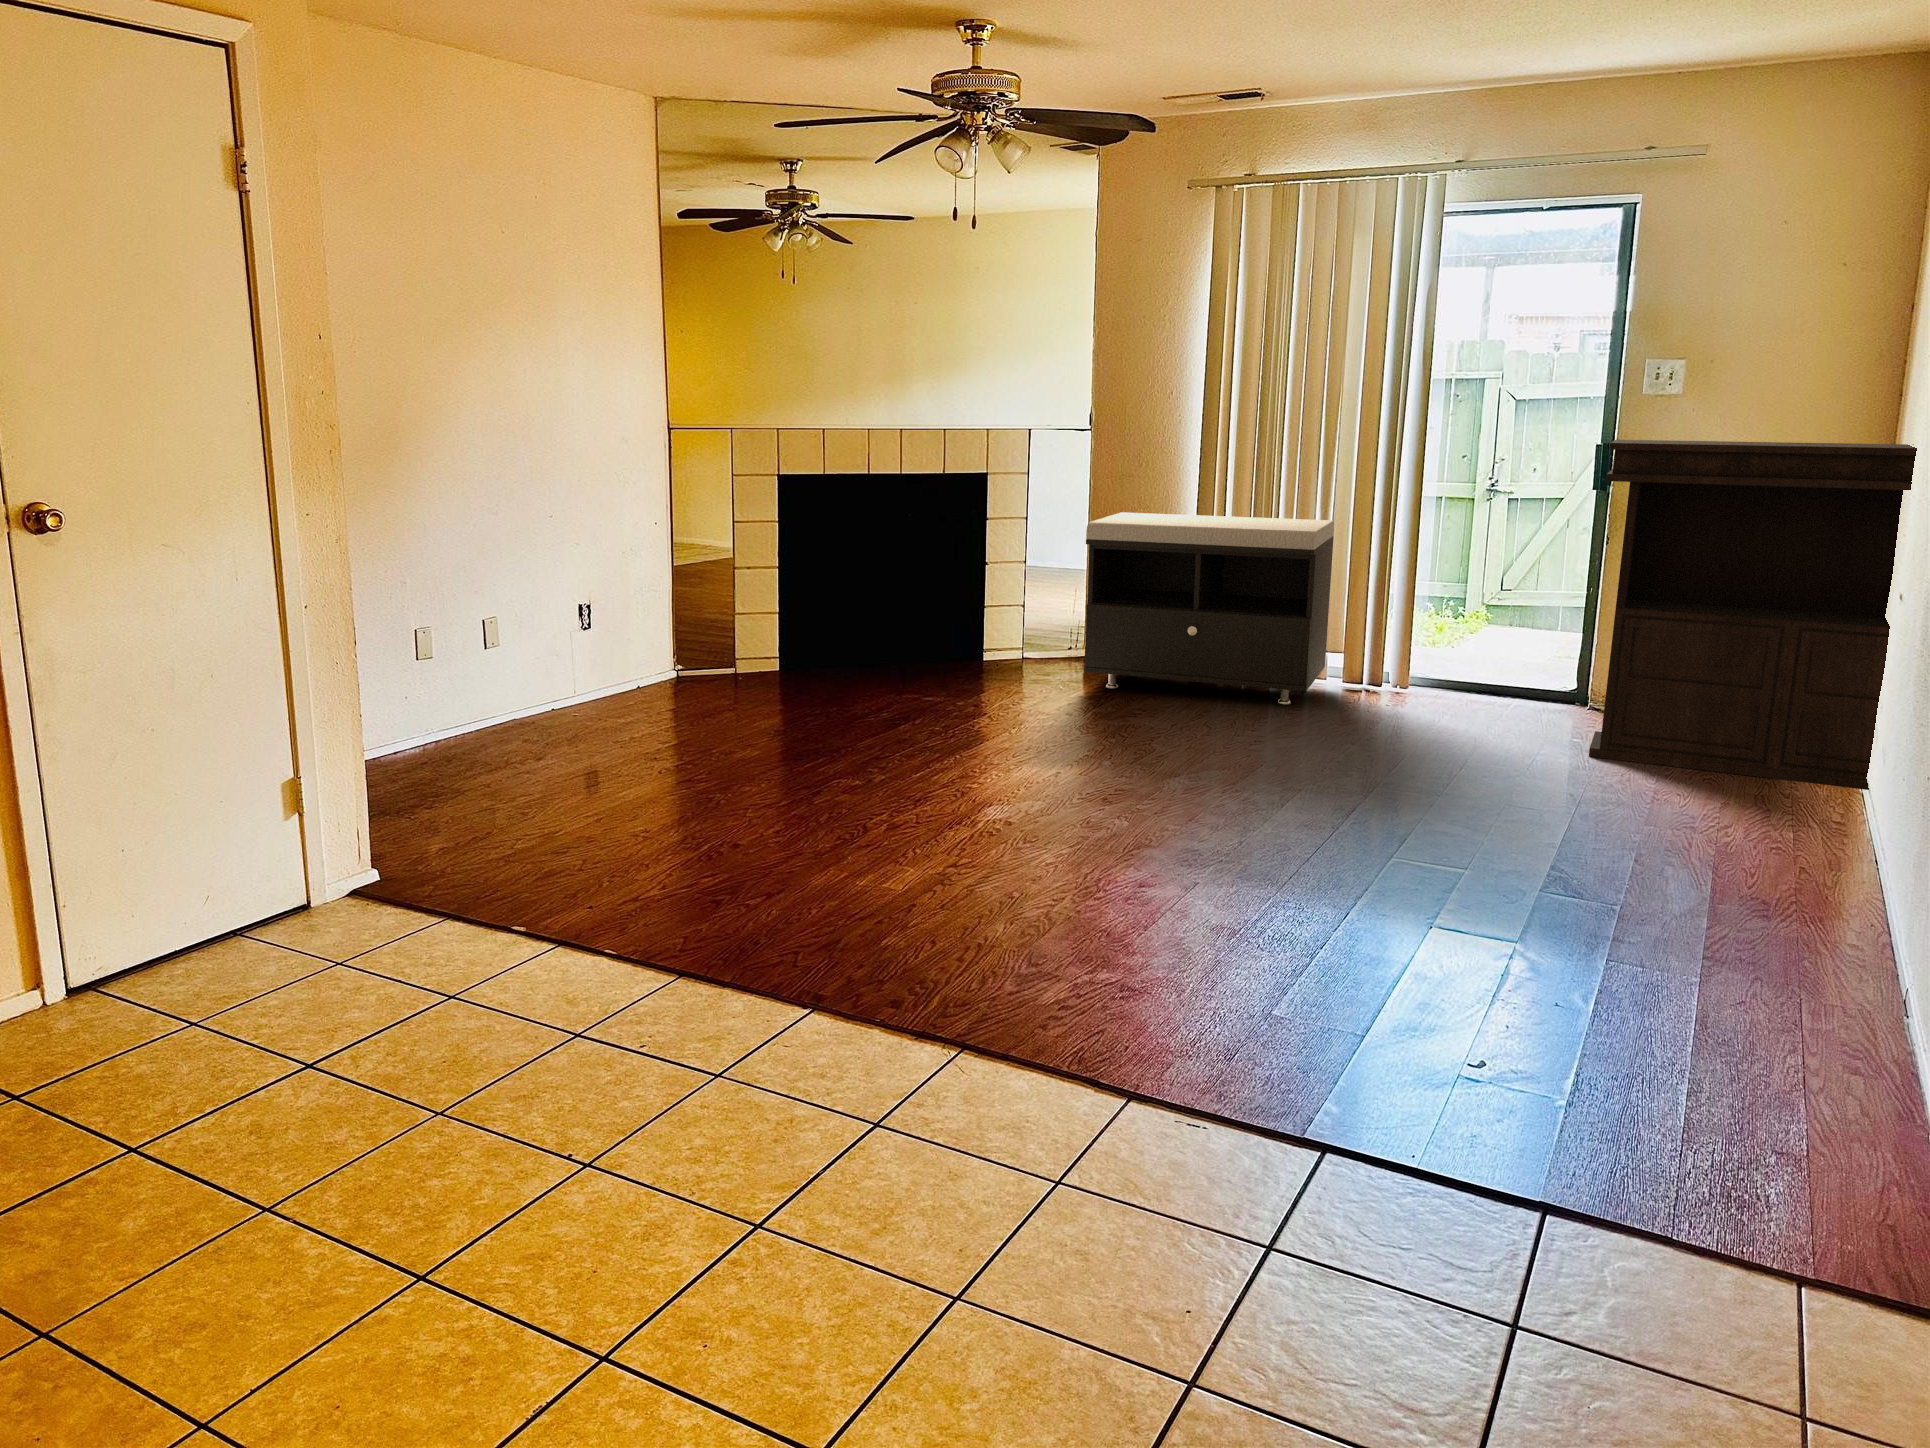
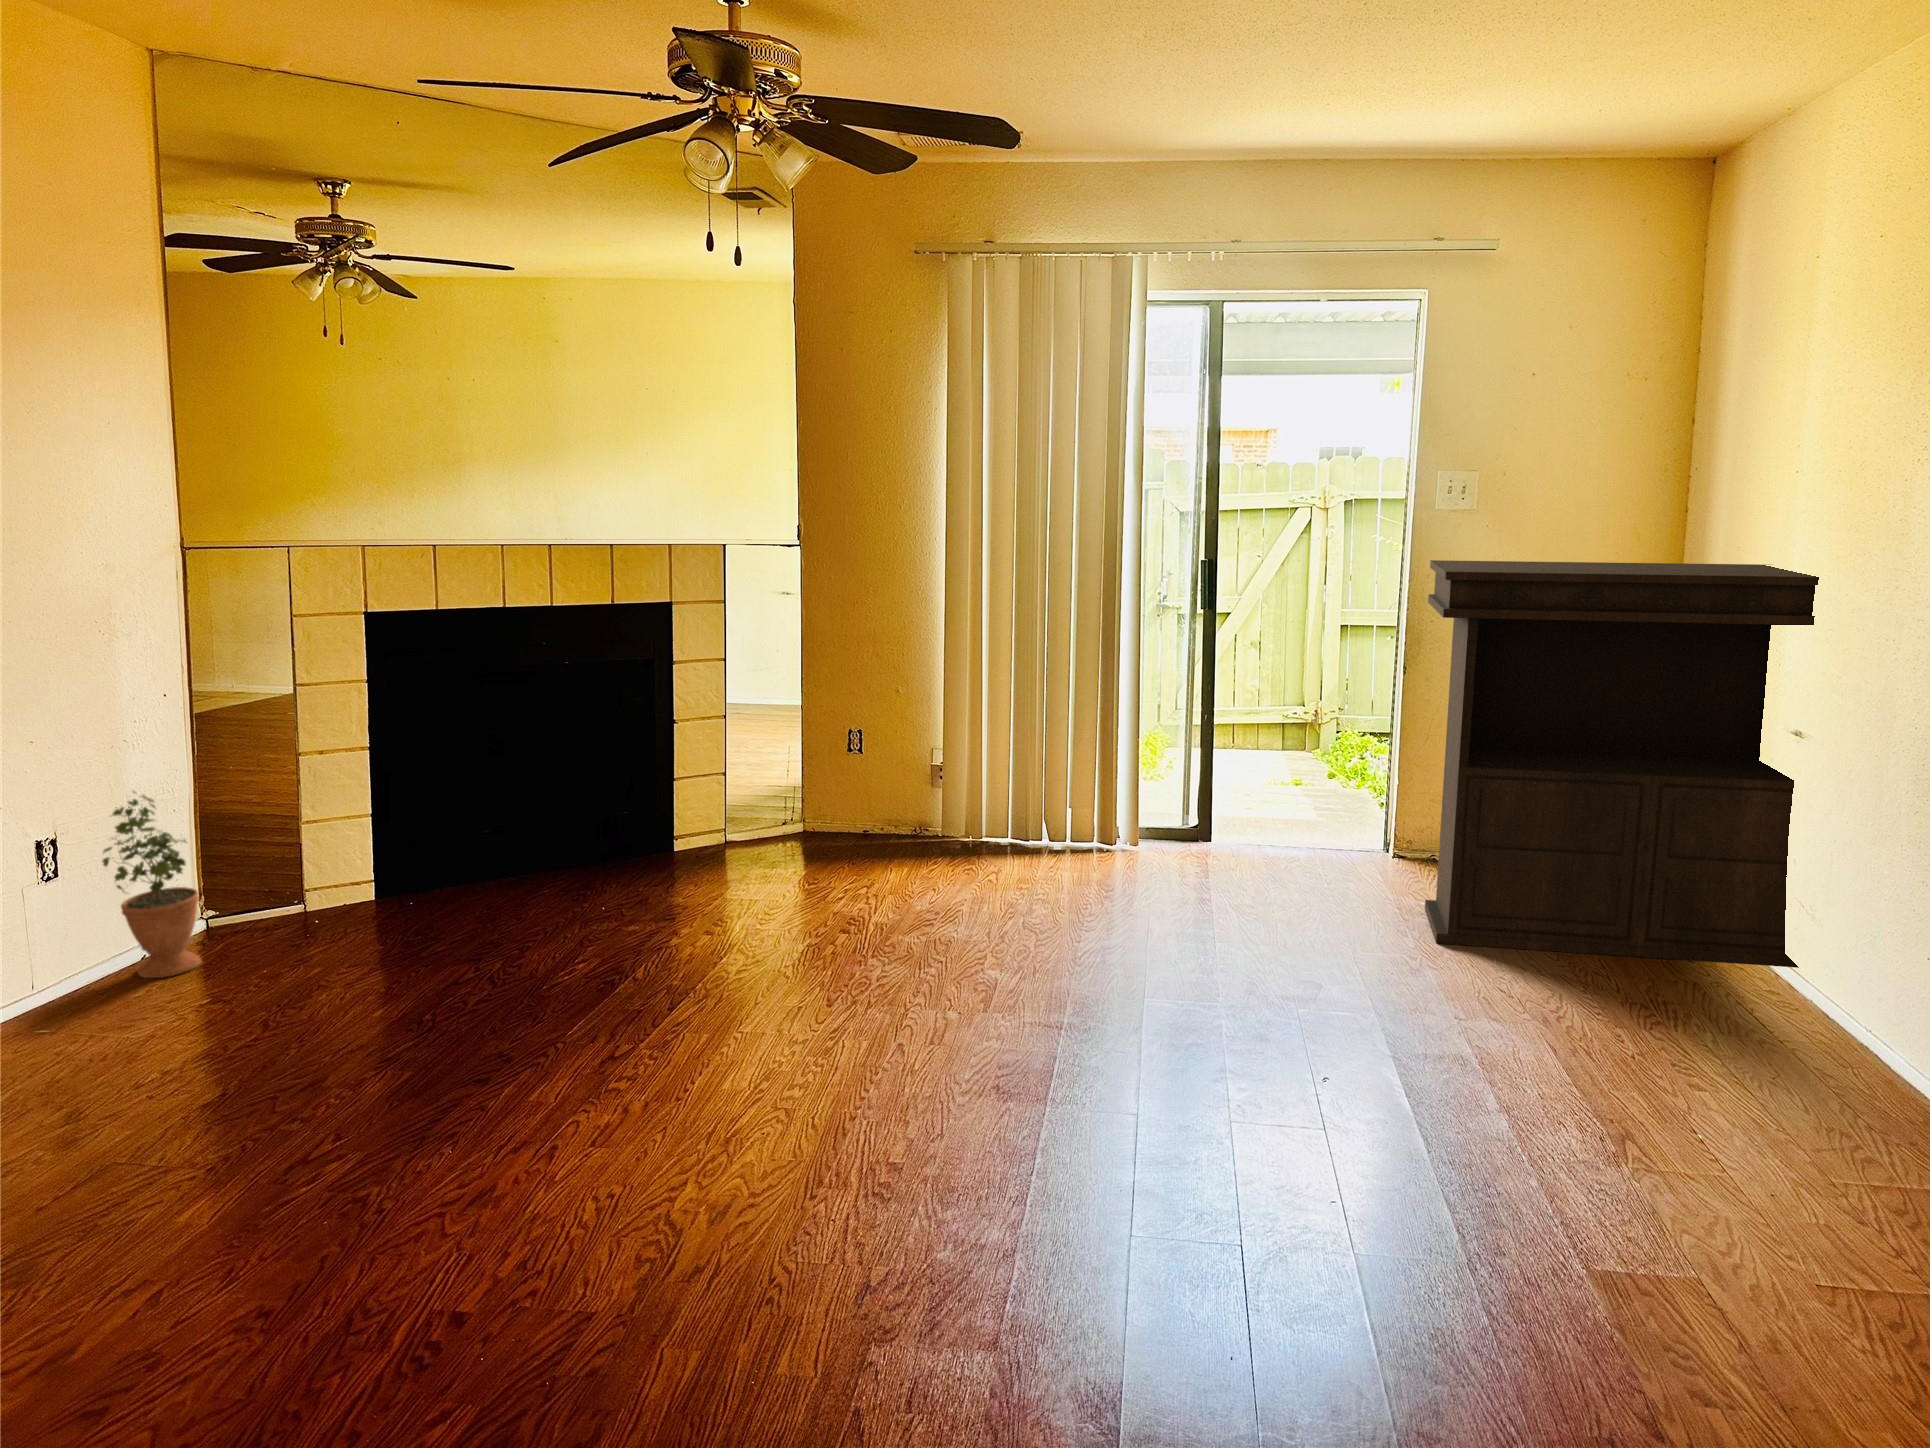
storage bench: present [1084,512,1334,705] -> none [801,649,1099,889]
potted plant: none [634,569,683,693] -> present [102,792,201,978]

